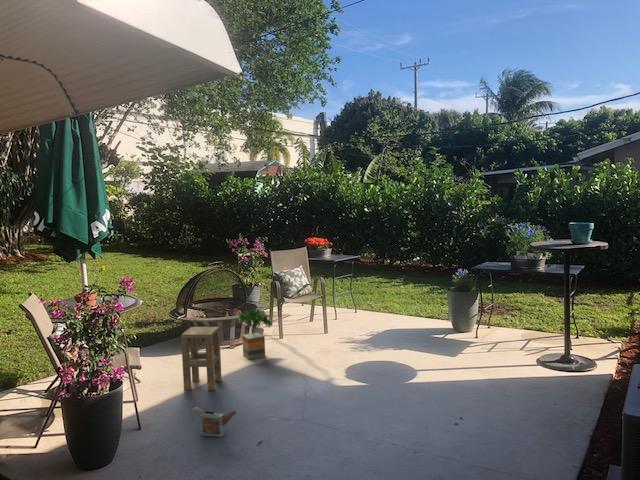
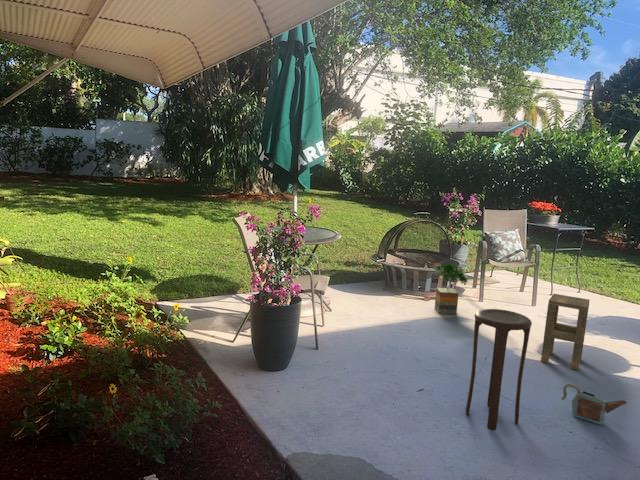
side table: present [181,327,222,390] -> present [541,294,590,370]
stool: none [302,348,351,459] -> present [466,309,532,430]
watering can: present [191,407,236,437] -> present [561,383,627,425]

